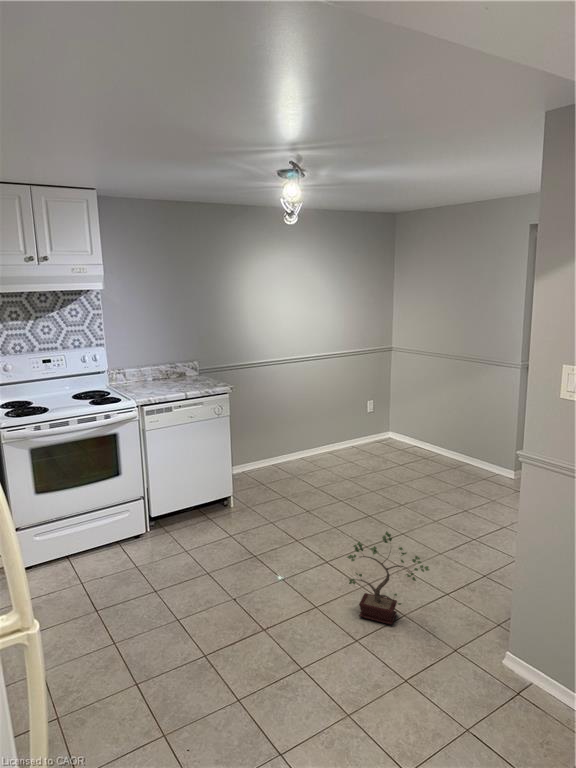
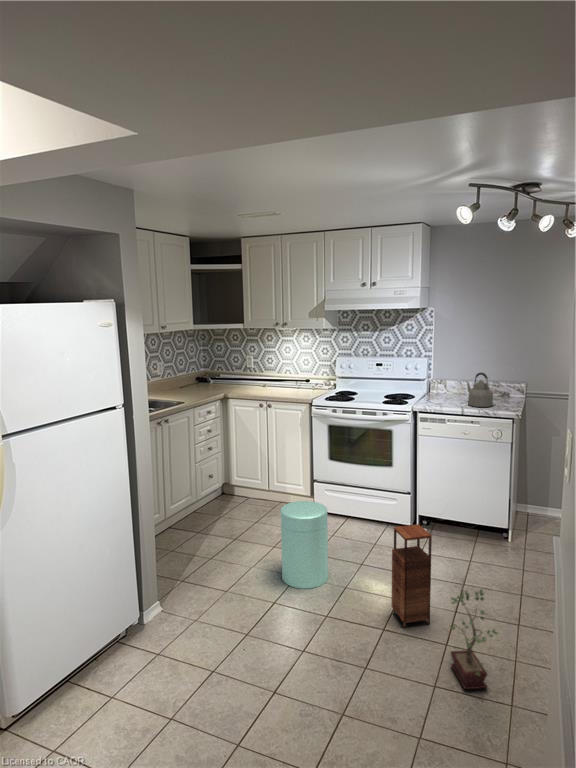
kettle: none [163,353,199,389] -> present [466,373,493,407]
storage cabinet: none [260,510,298,617] -> present [392,524,432,628]
trash can: none [92,542,166,665] -> present [281,501,328,589]

